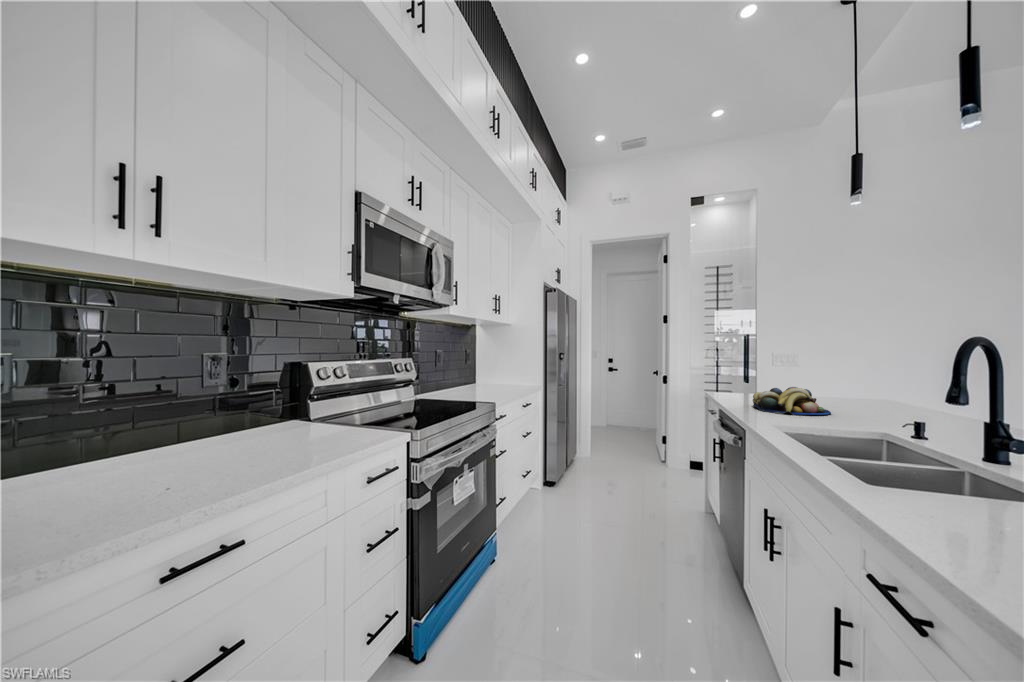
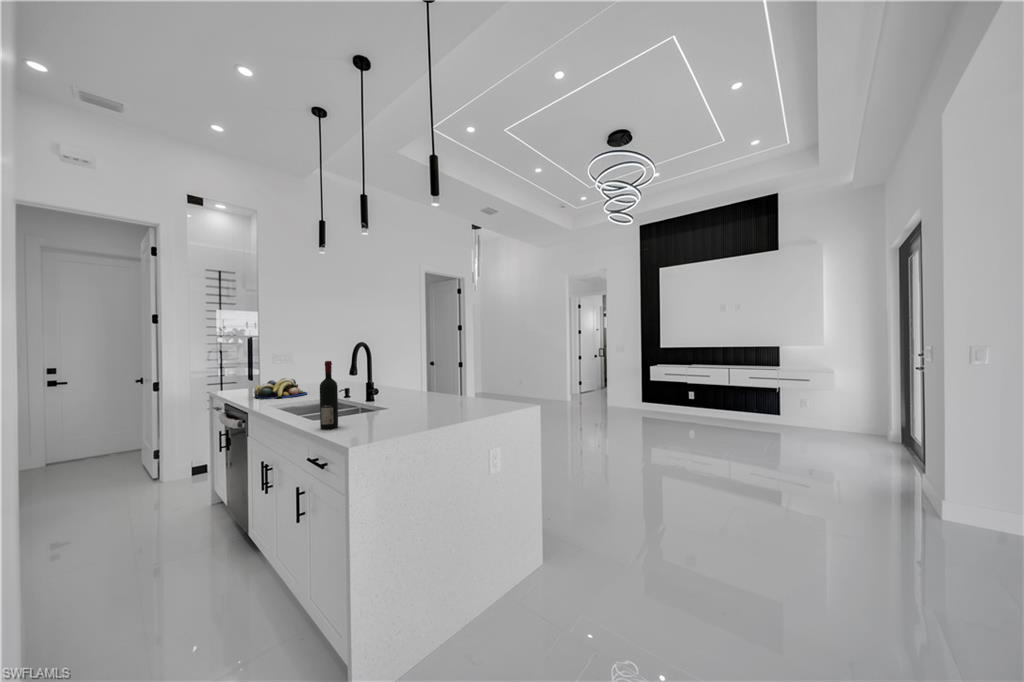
wine bottle: none [907,372,964,534] -> present [320,361,338,429]

